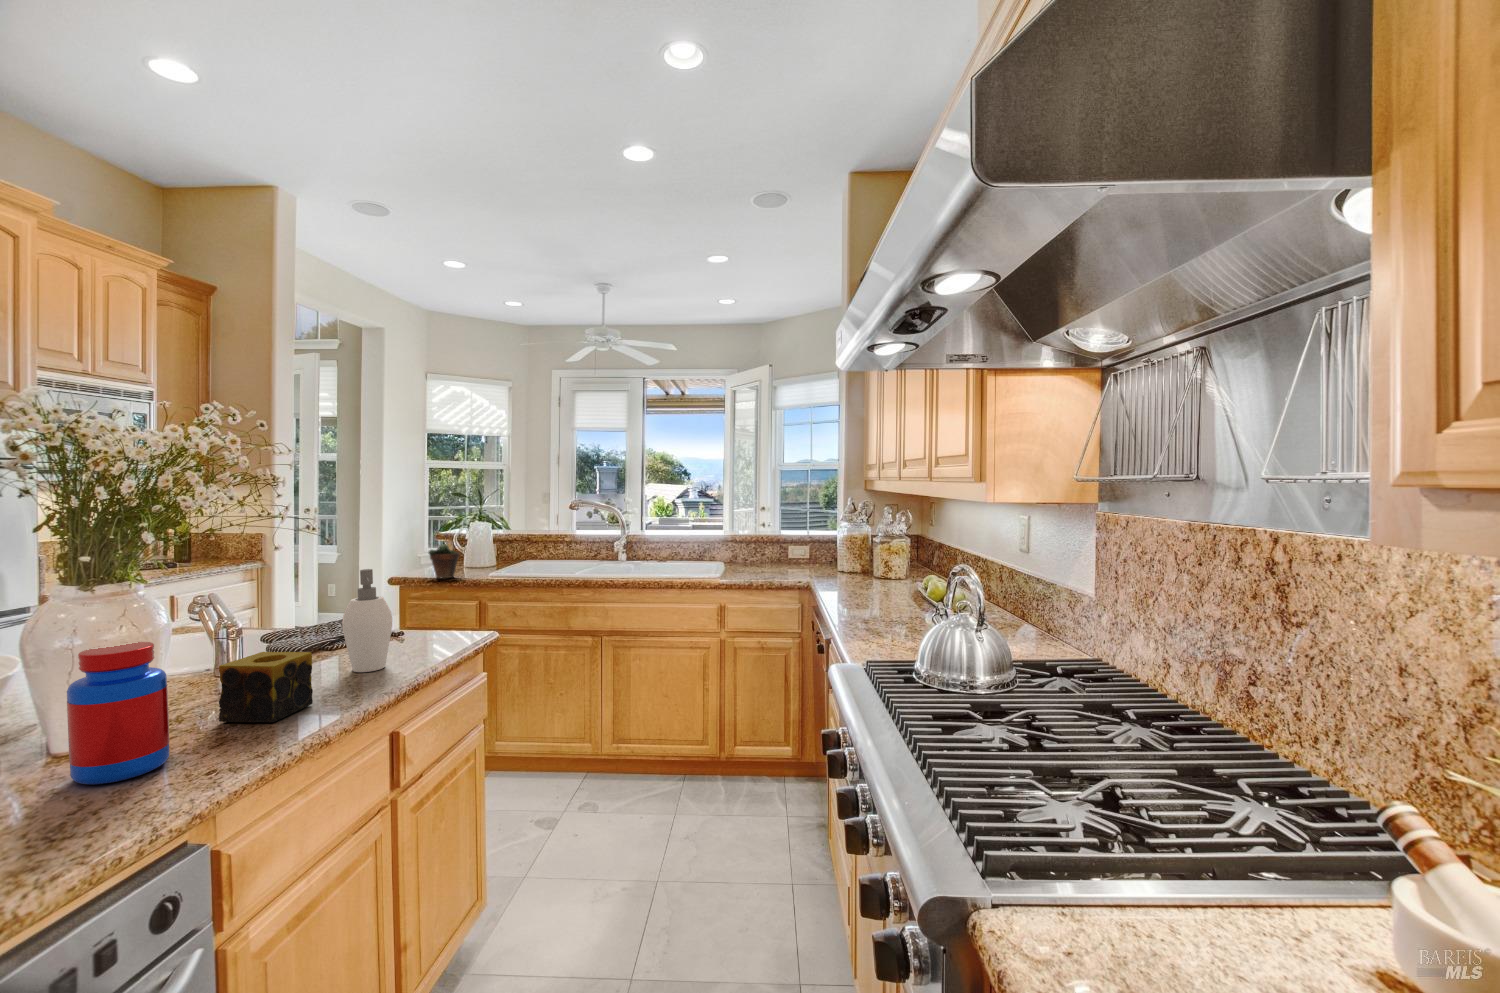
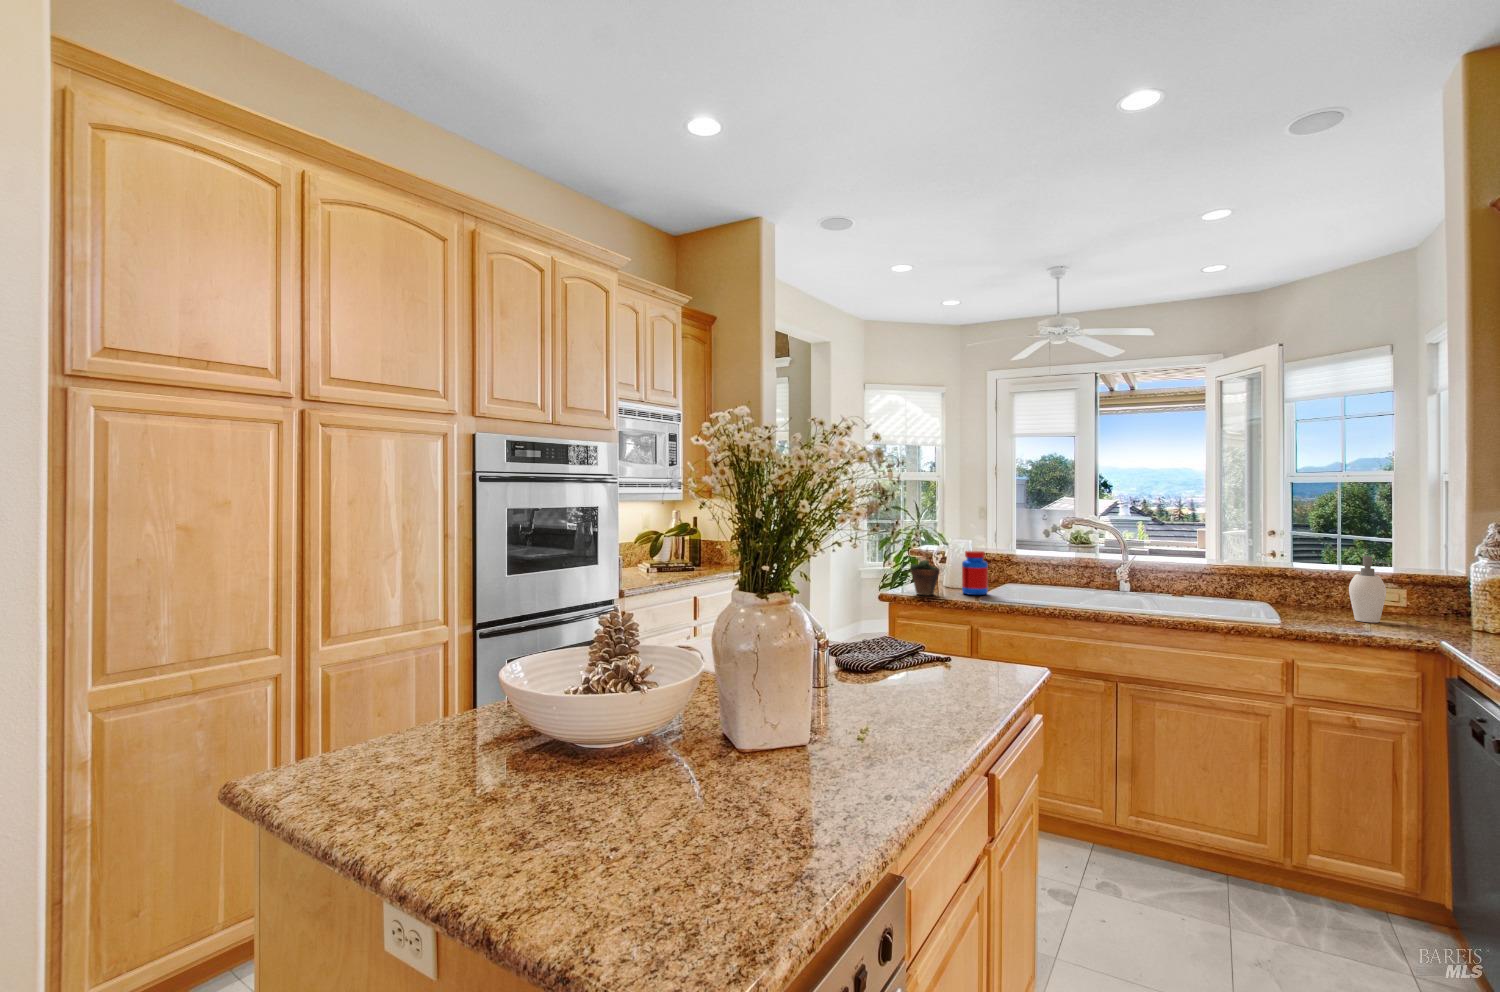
soap dispenser: present [342,569,392,672] -> present [1349,556,1389,623]
jar: present [67,642,170,784] -> present [962,551,988,595]
candle: present [219,652,313,722] -> none [850,671,926,751]

